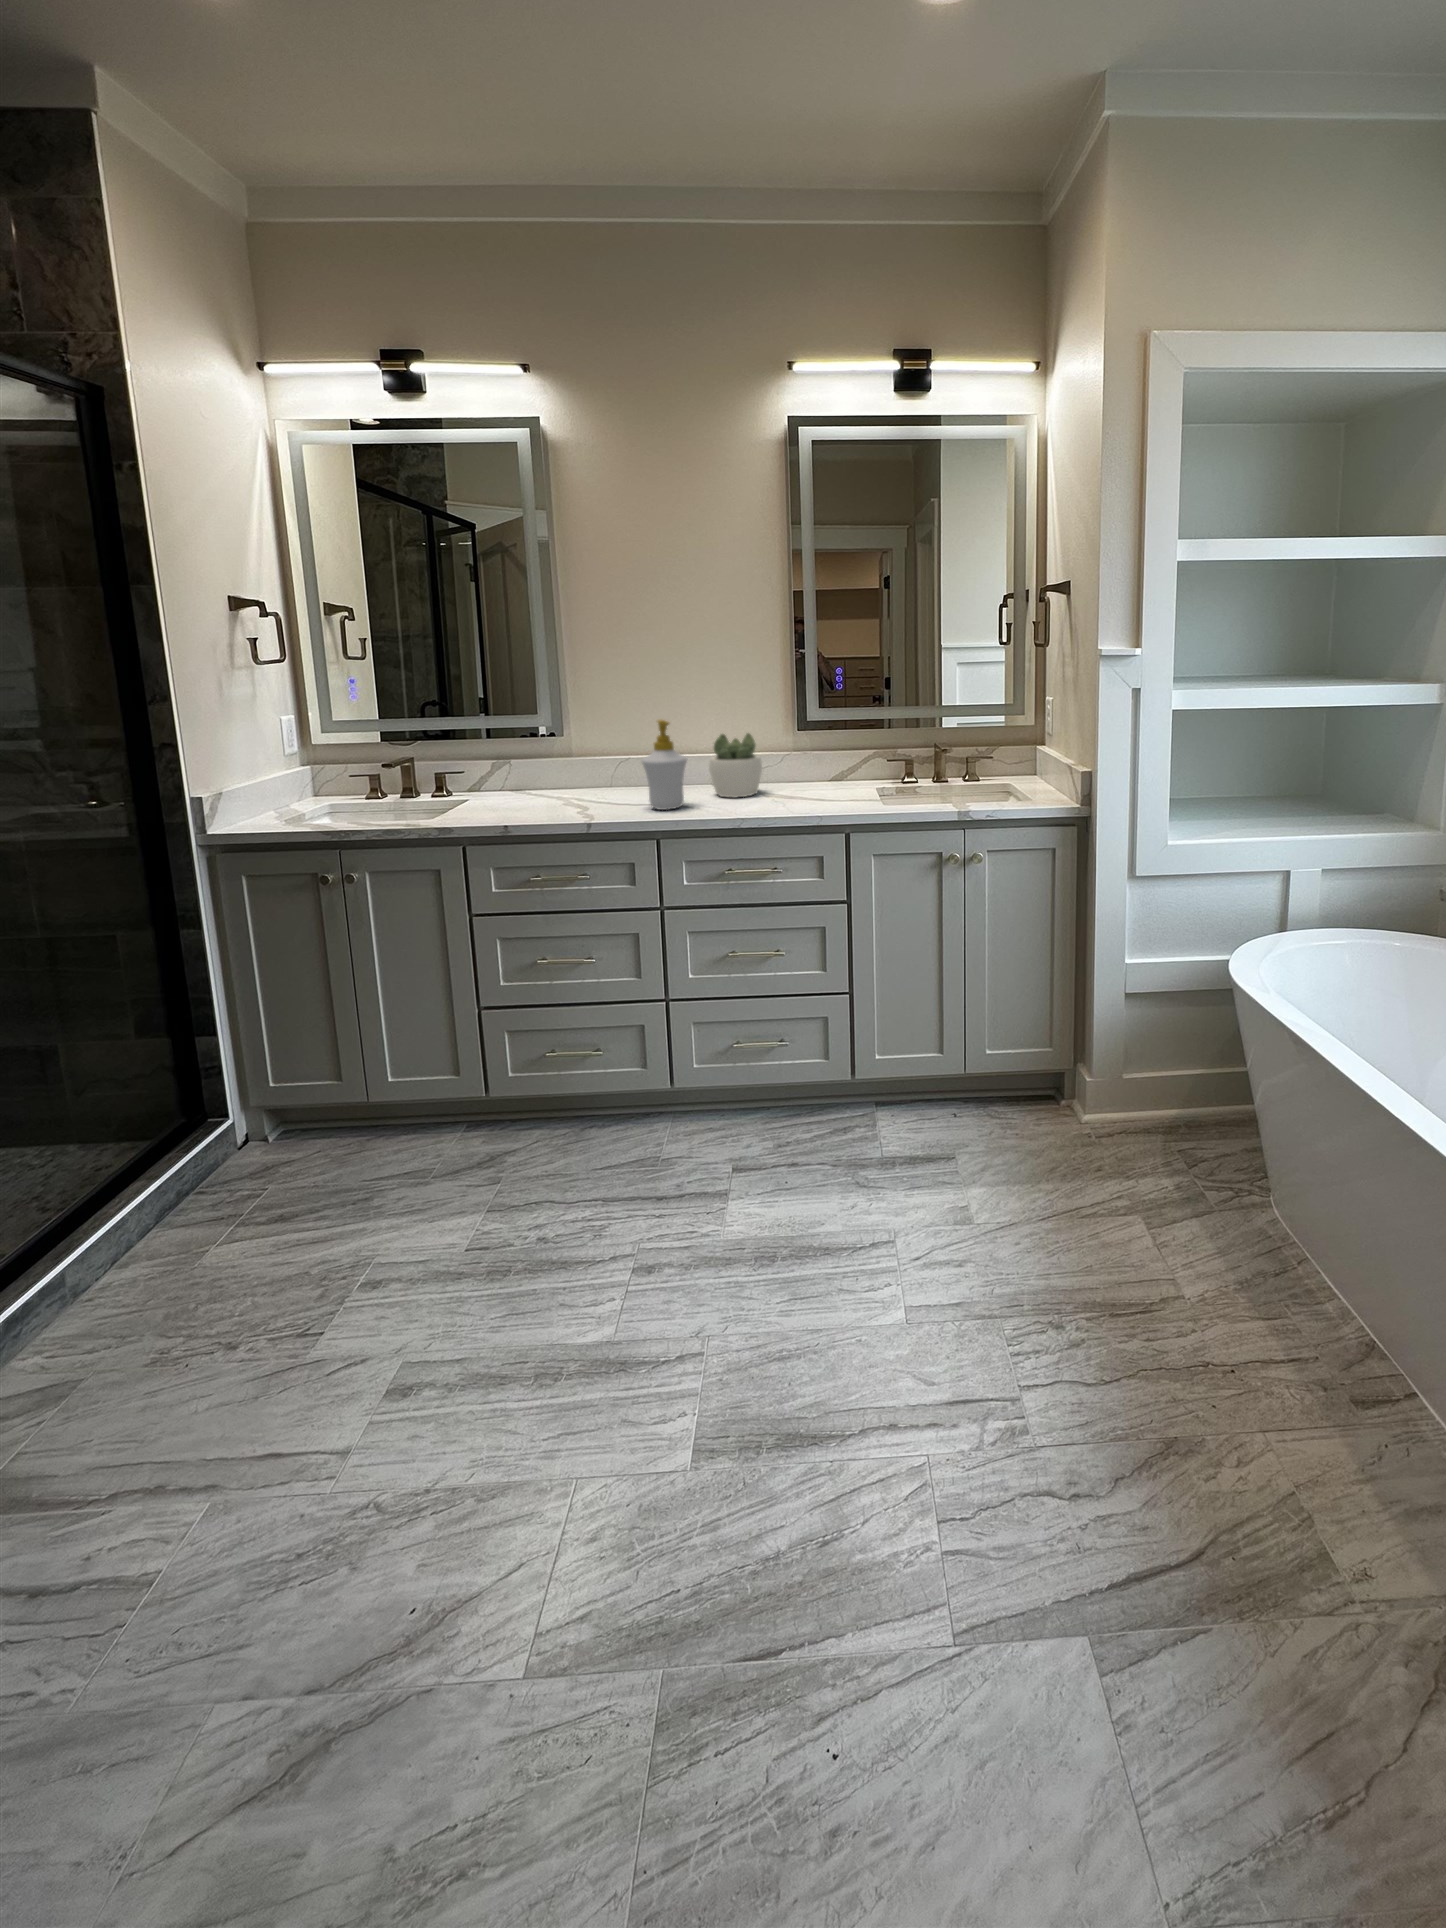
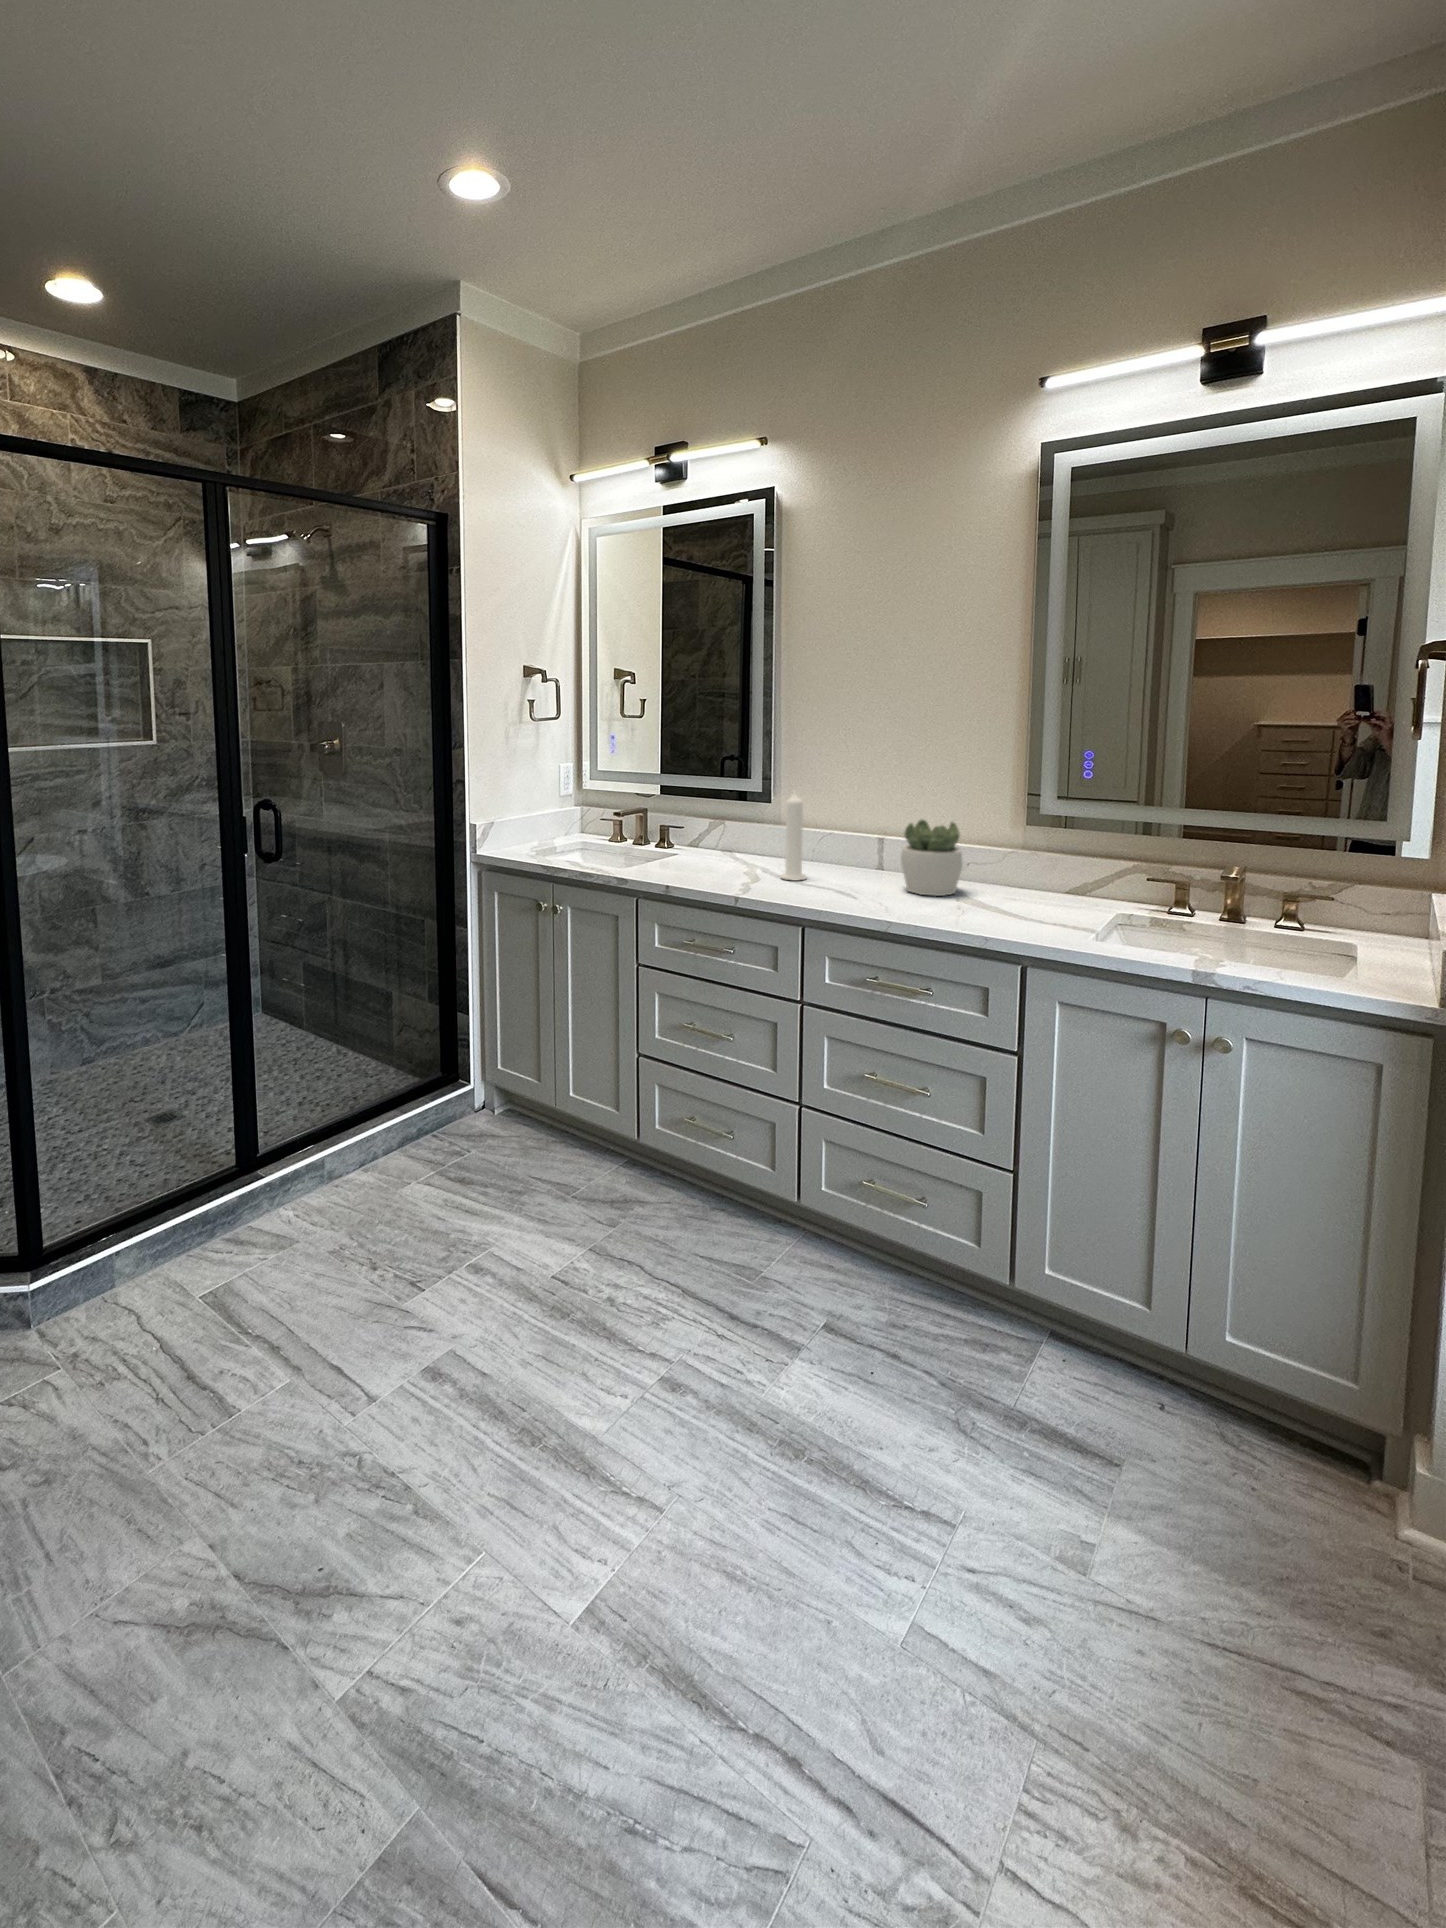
candle: none [600,717,625,804] -> present [781,790,806,880]
soap bottle: present [642,720,687,810] -> none [810,798,862,896]

